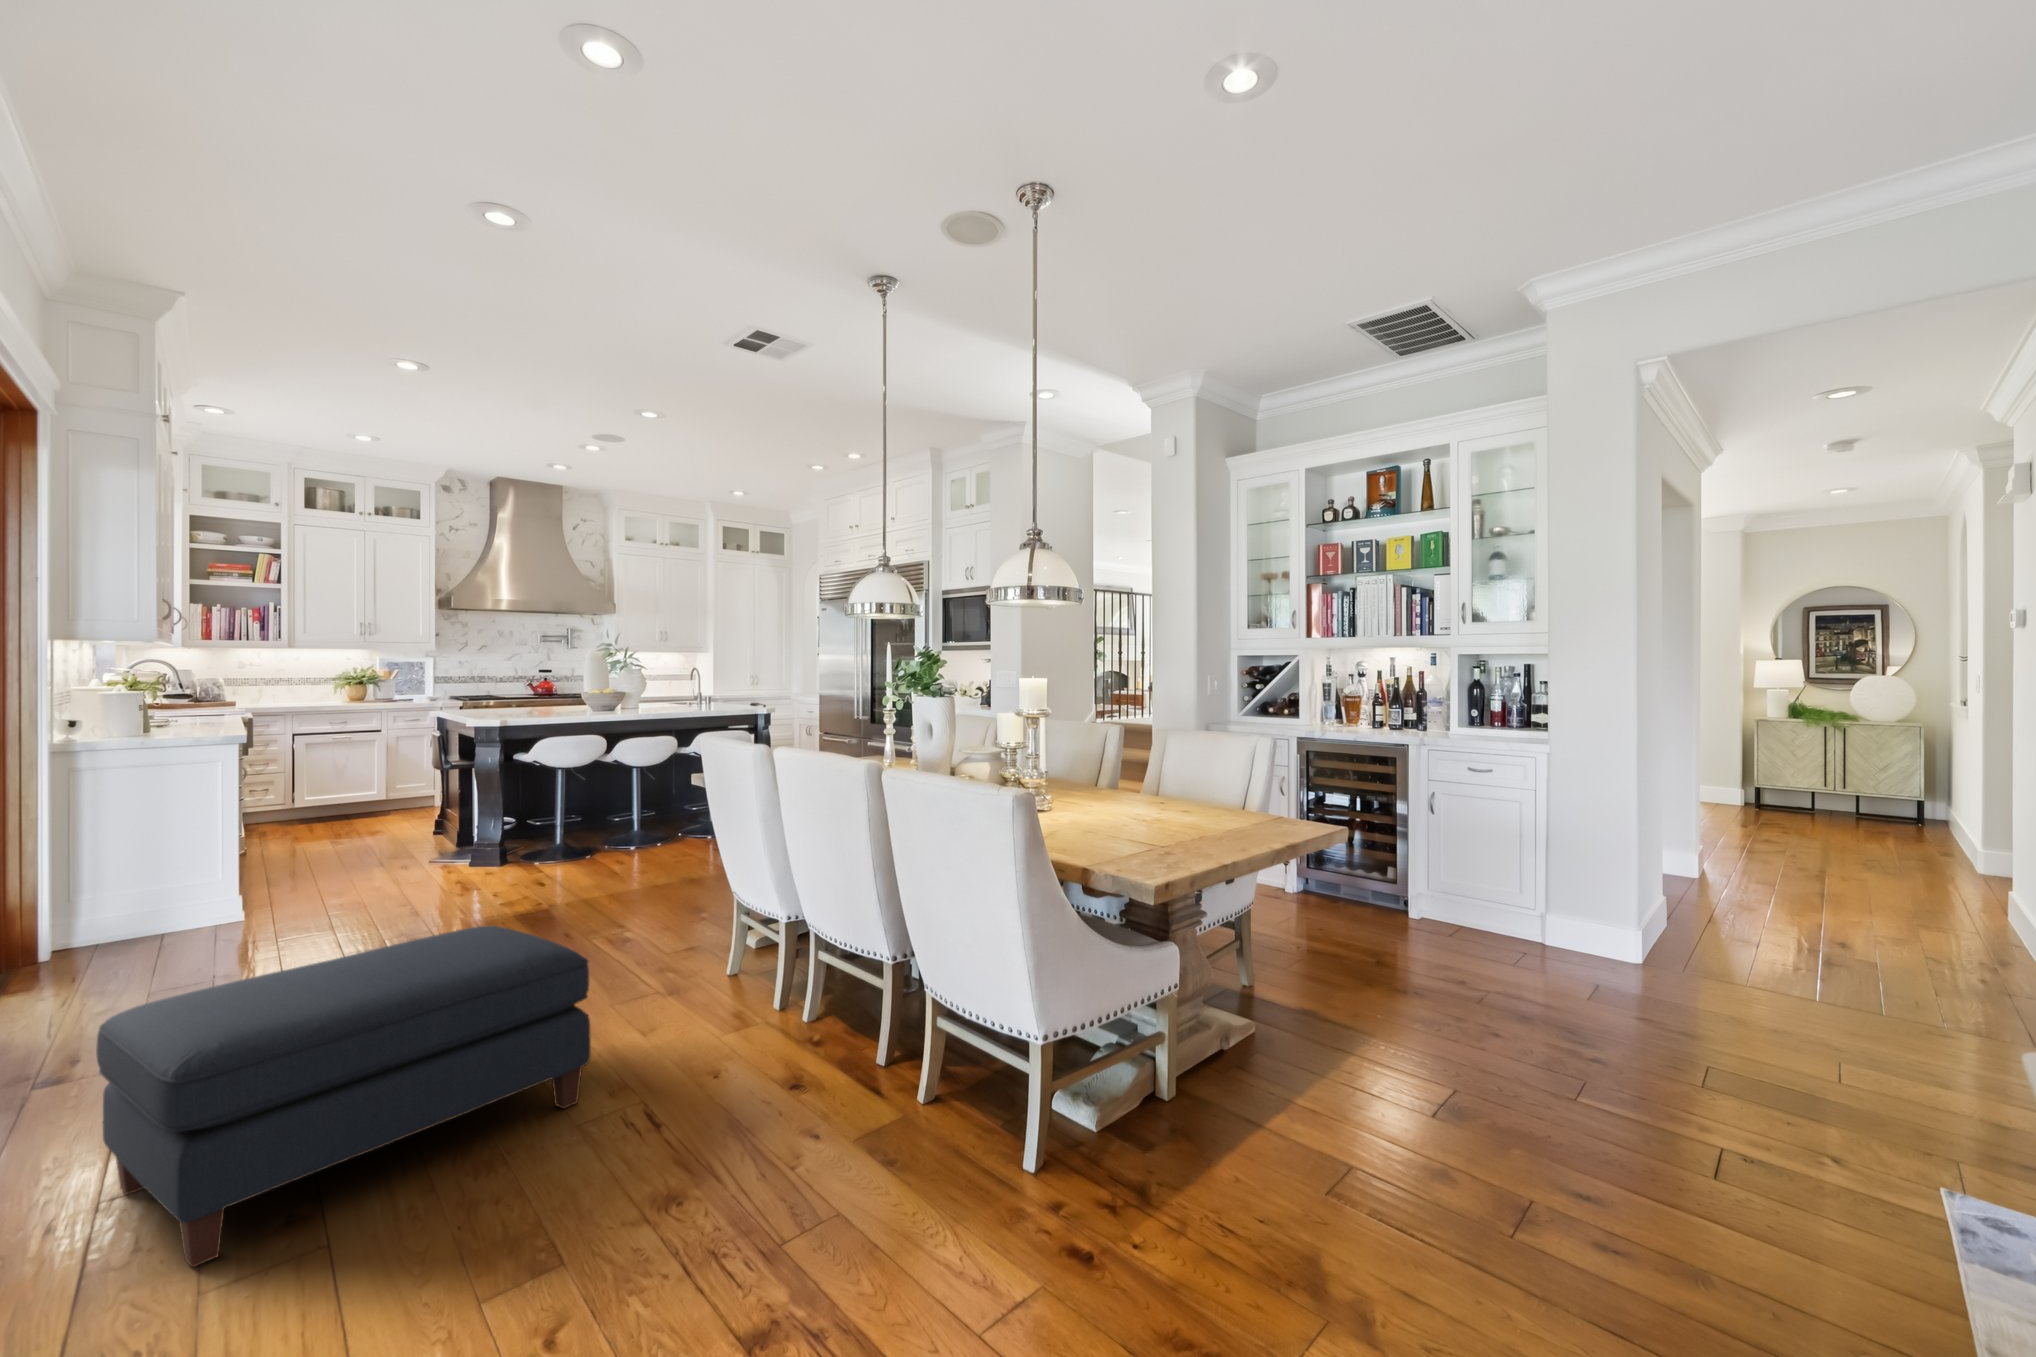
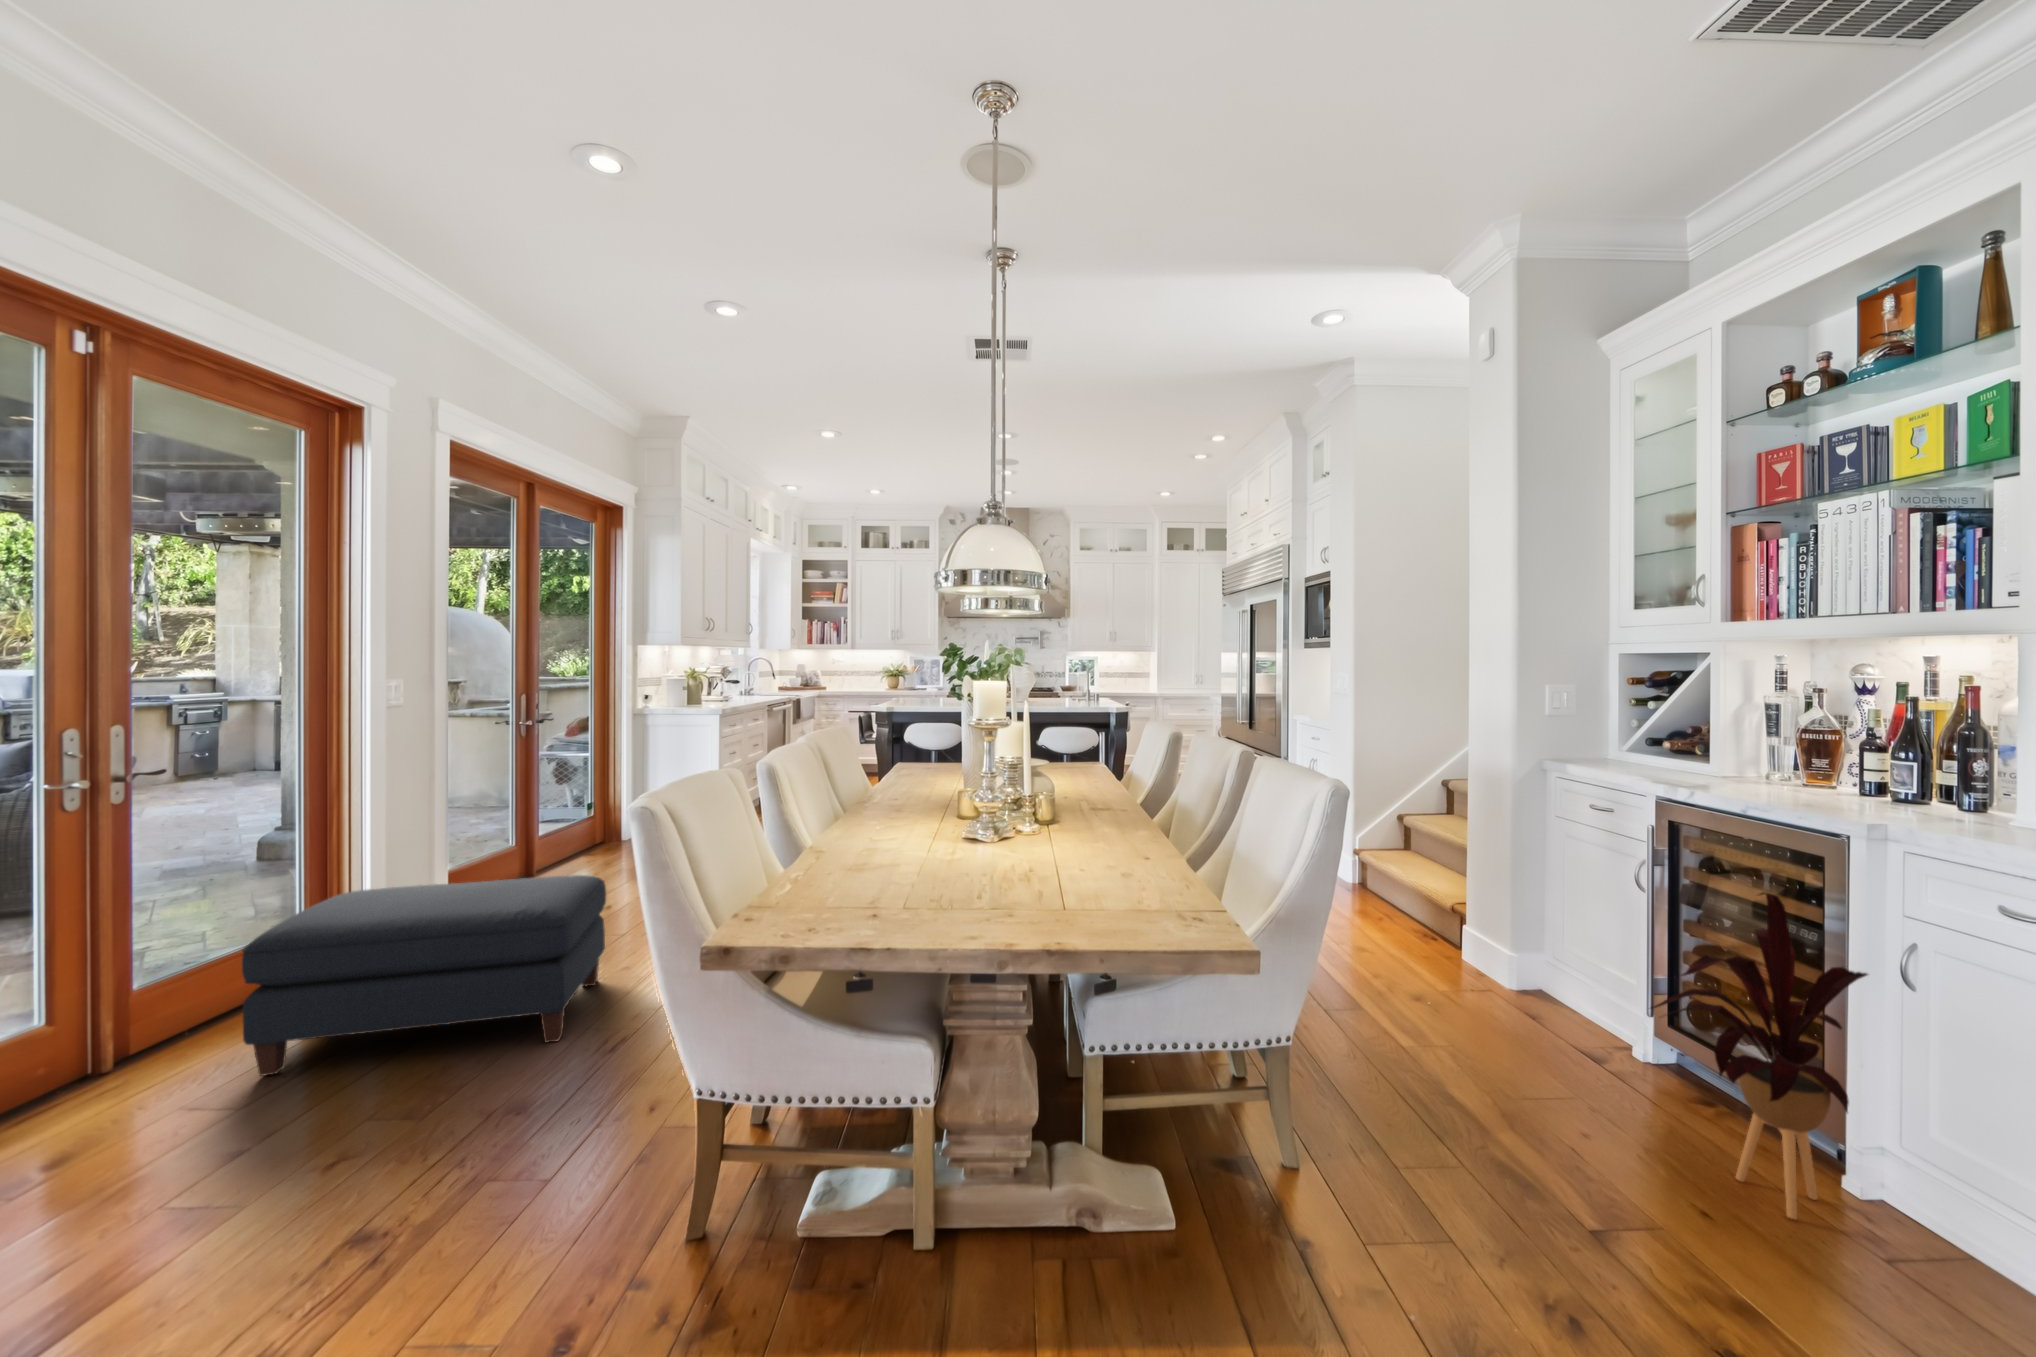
house plant: none [1343,774,1430,934] -> present [1652,892,1867,1219]

